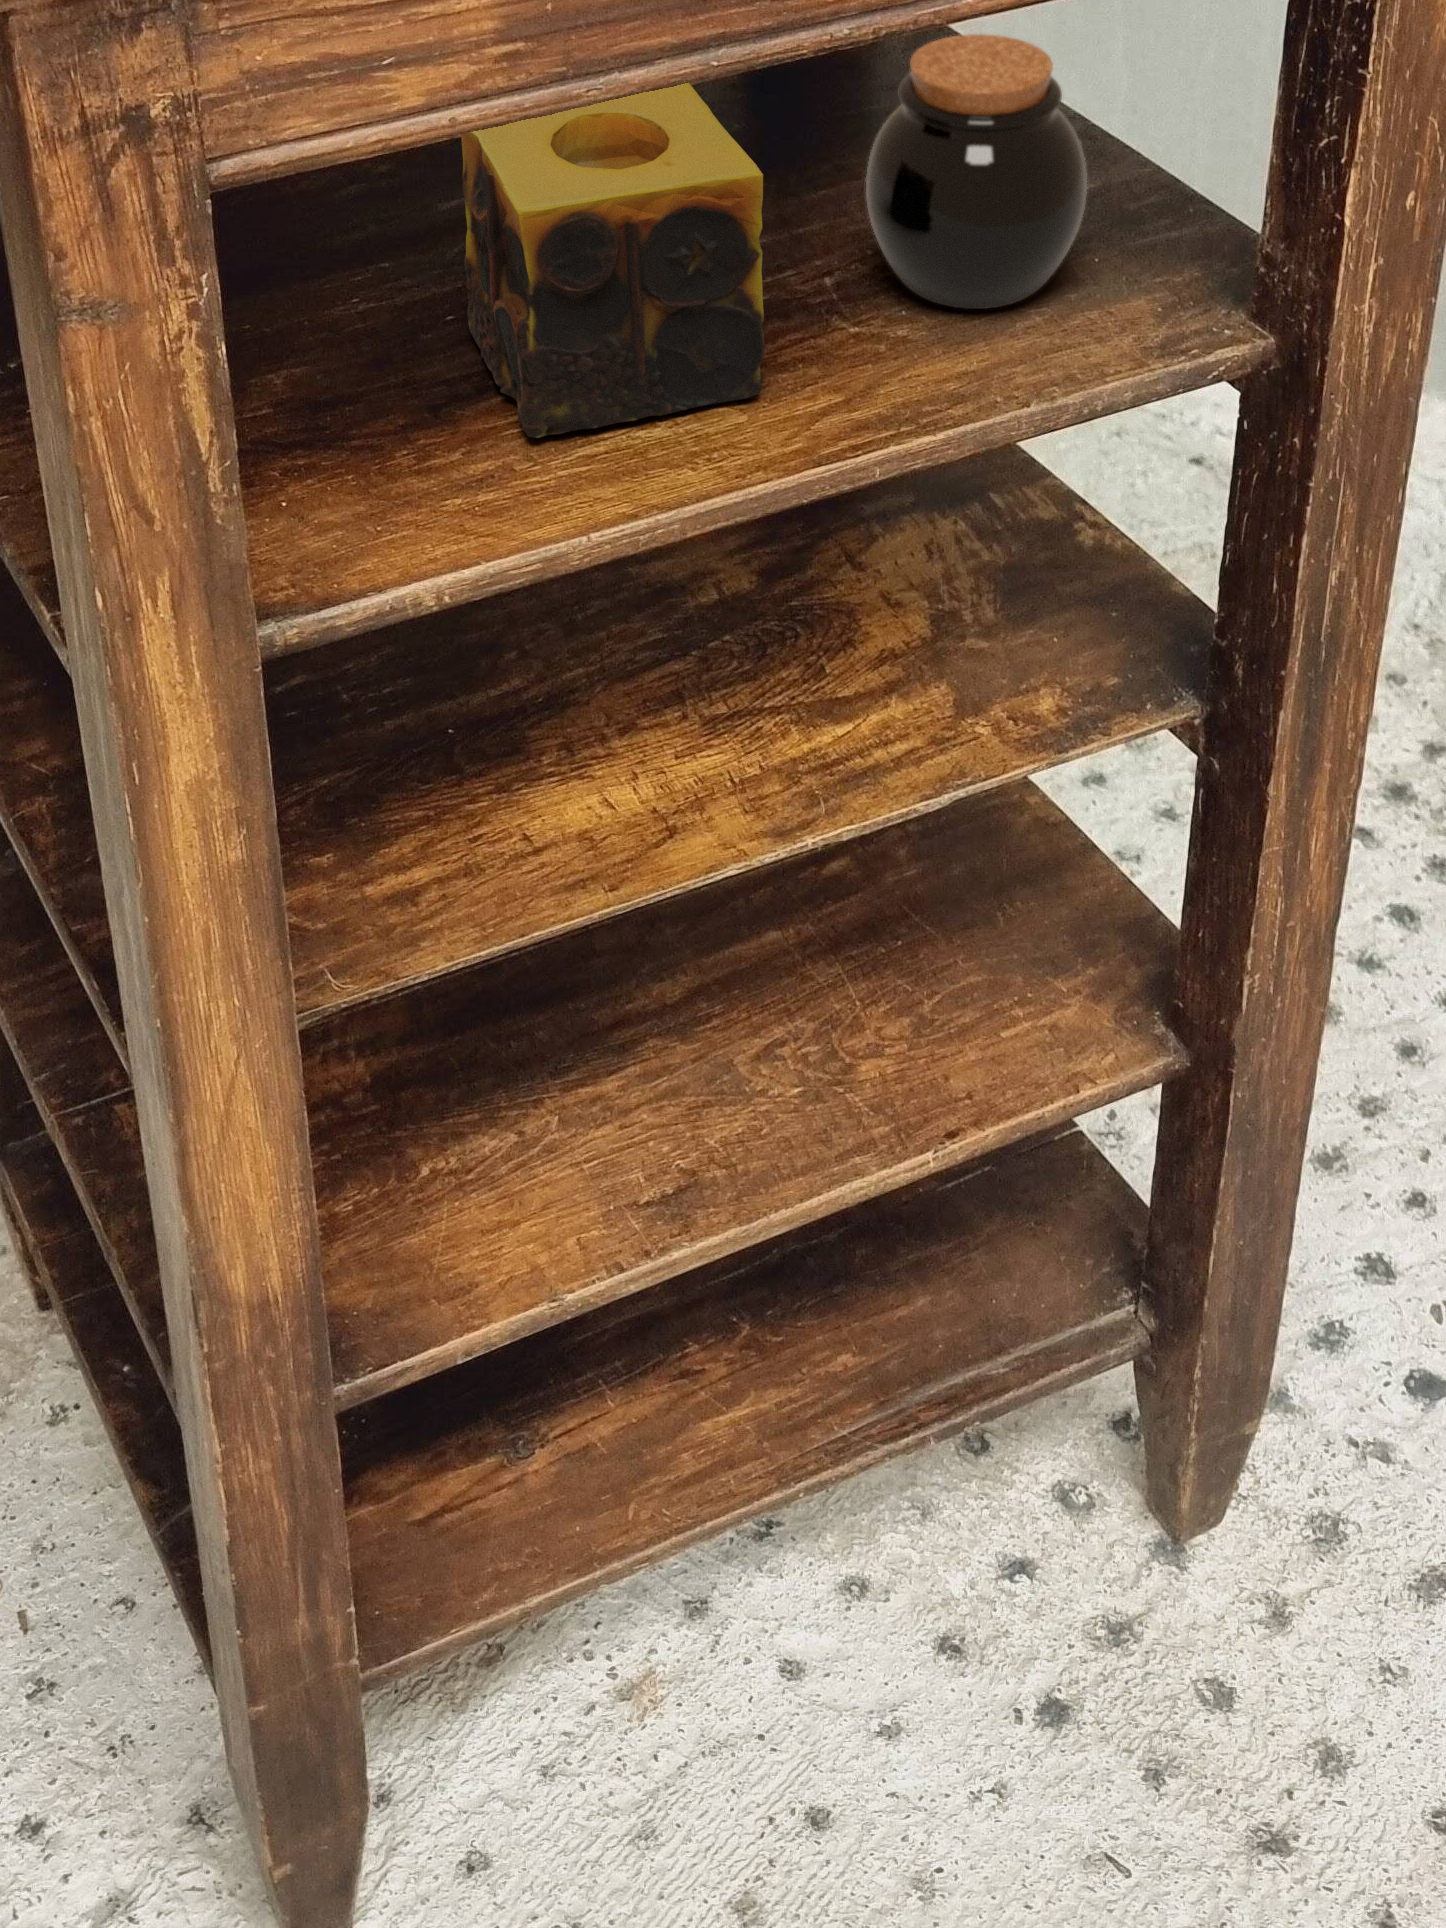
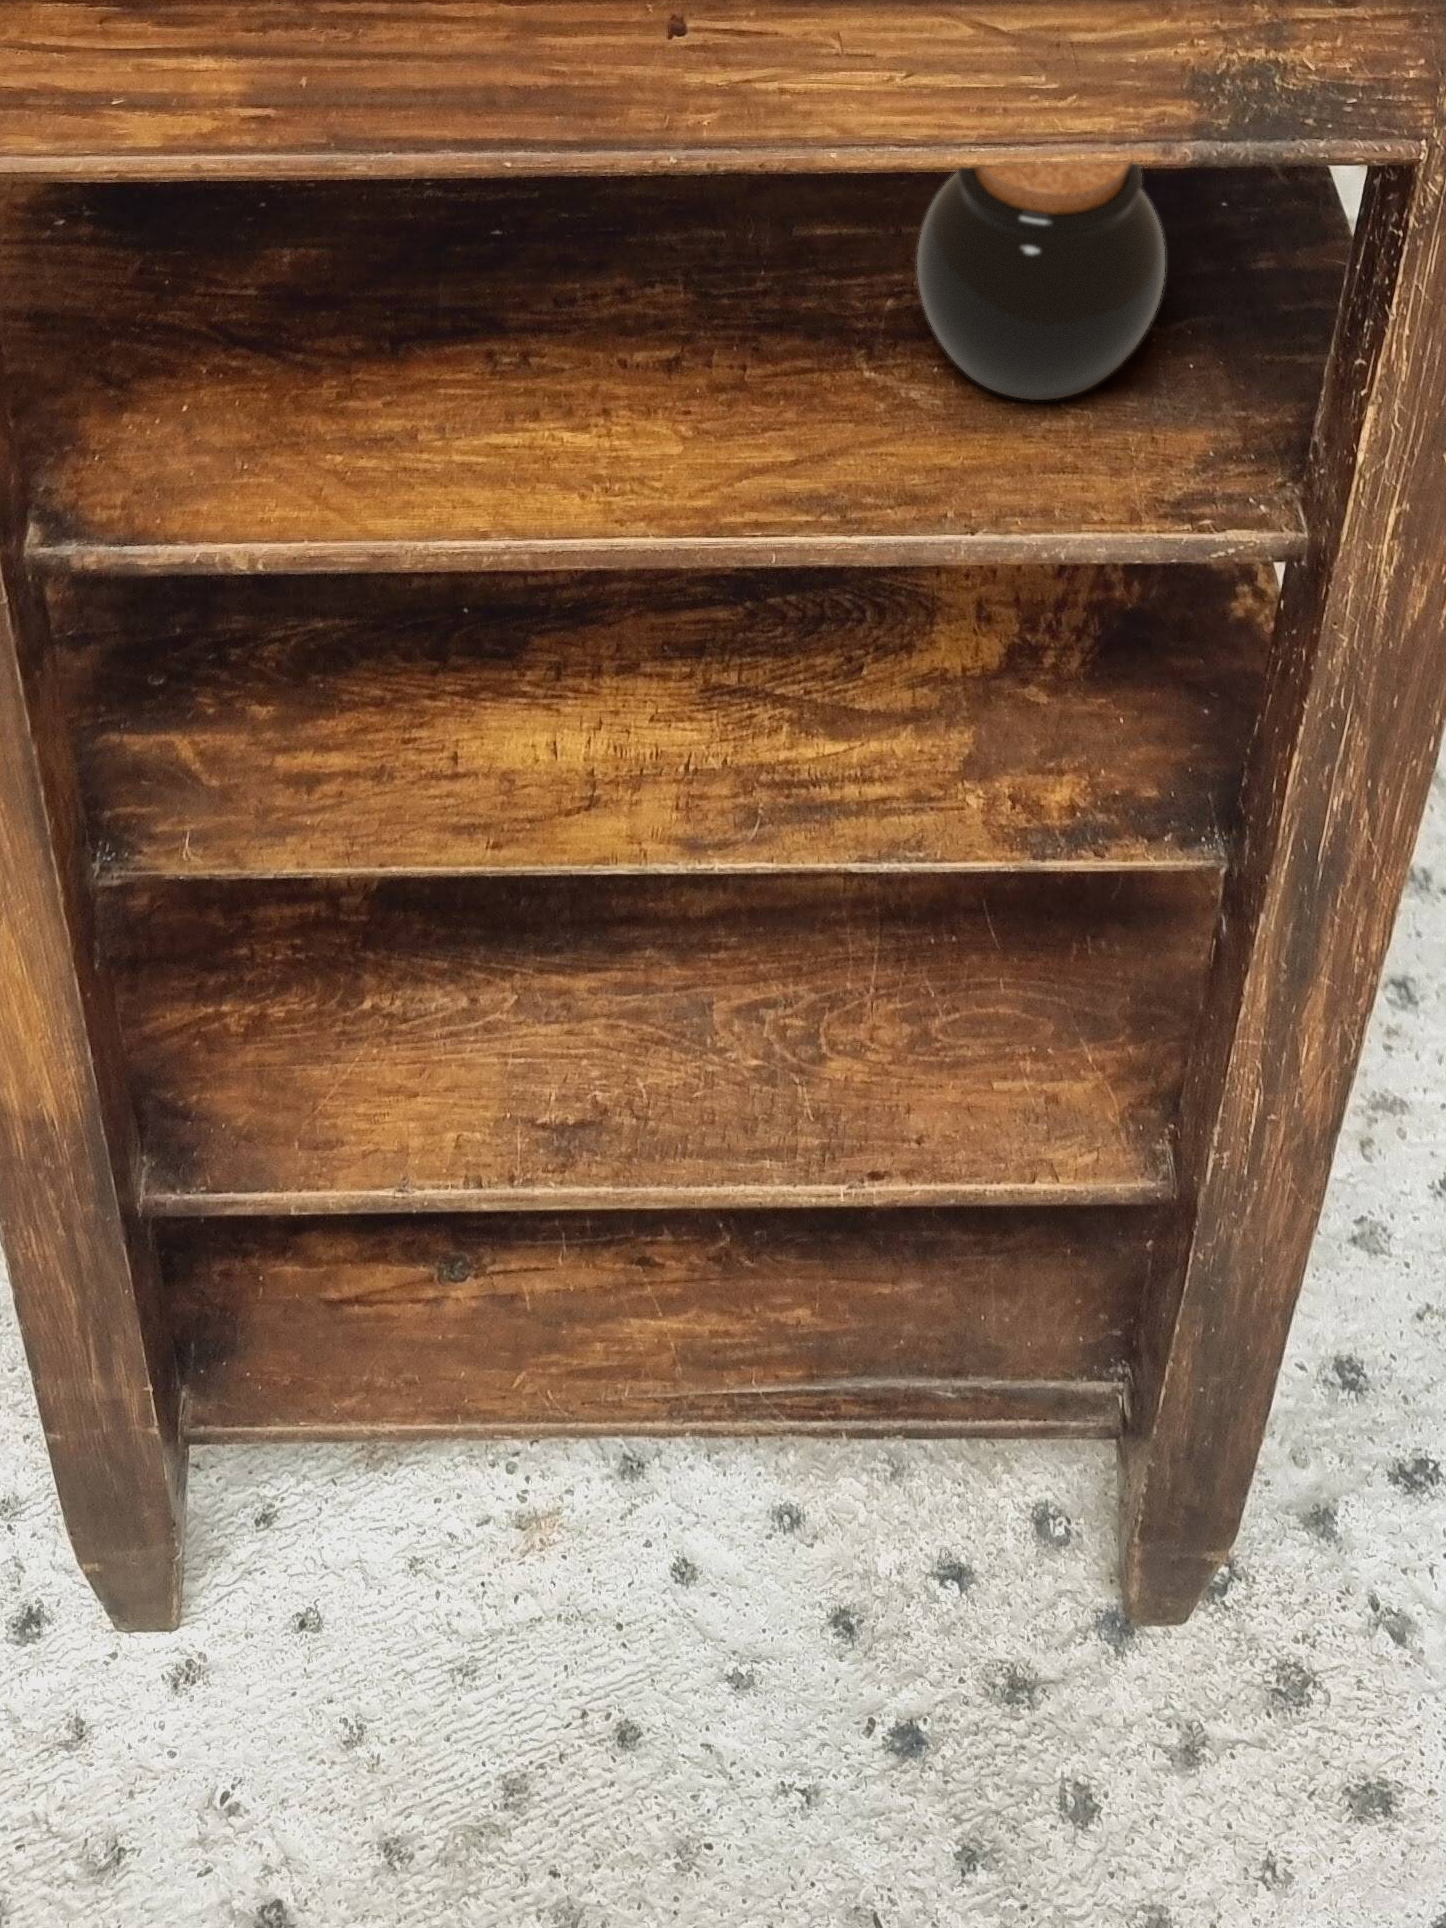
candle: present [461,83,764,438] -> none [442,58,743,433]

